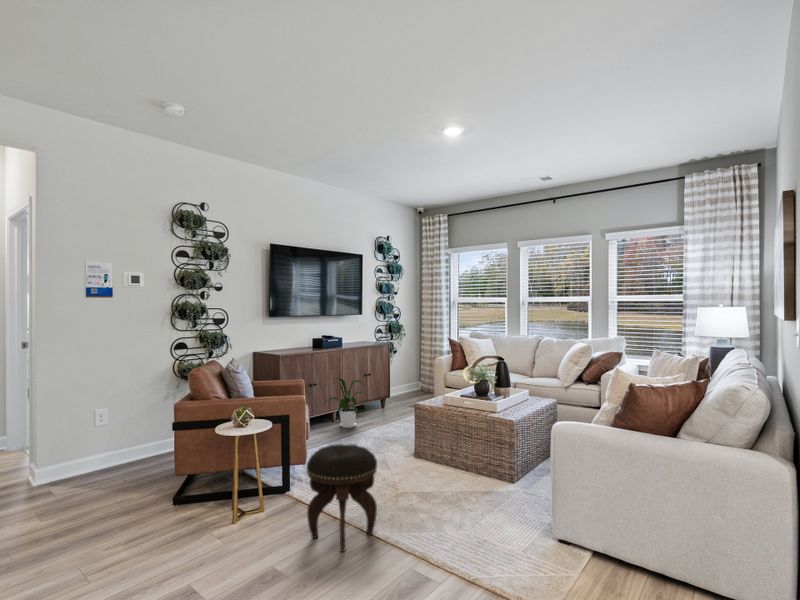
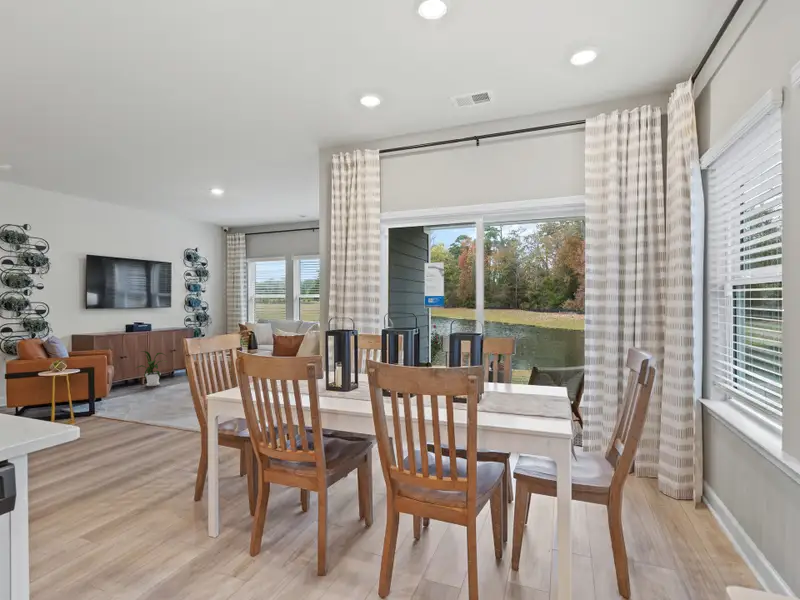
footstool: present [307,444,377,552] -> none [100,378,147,431]

